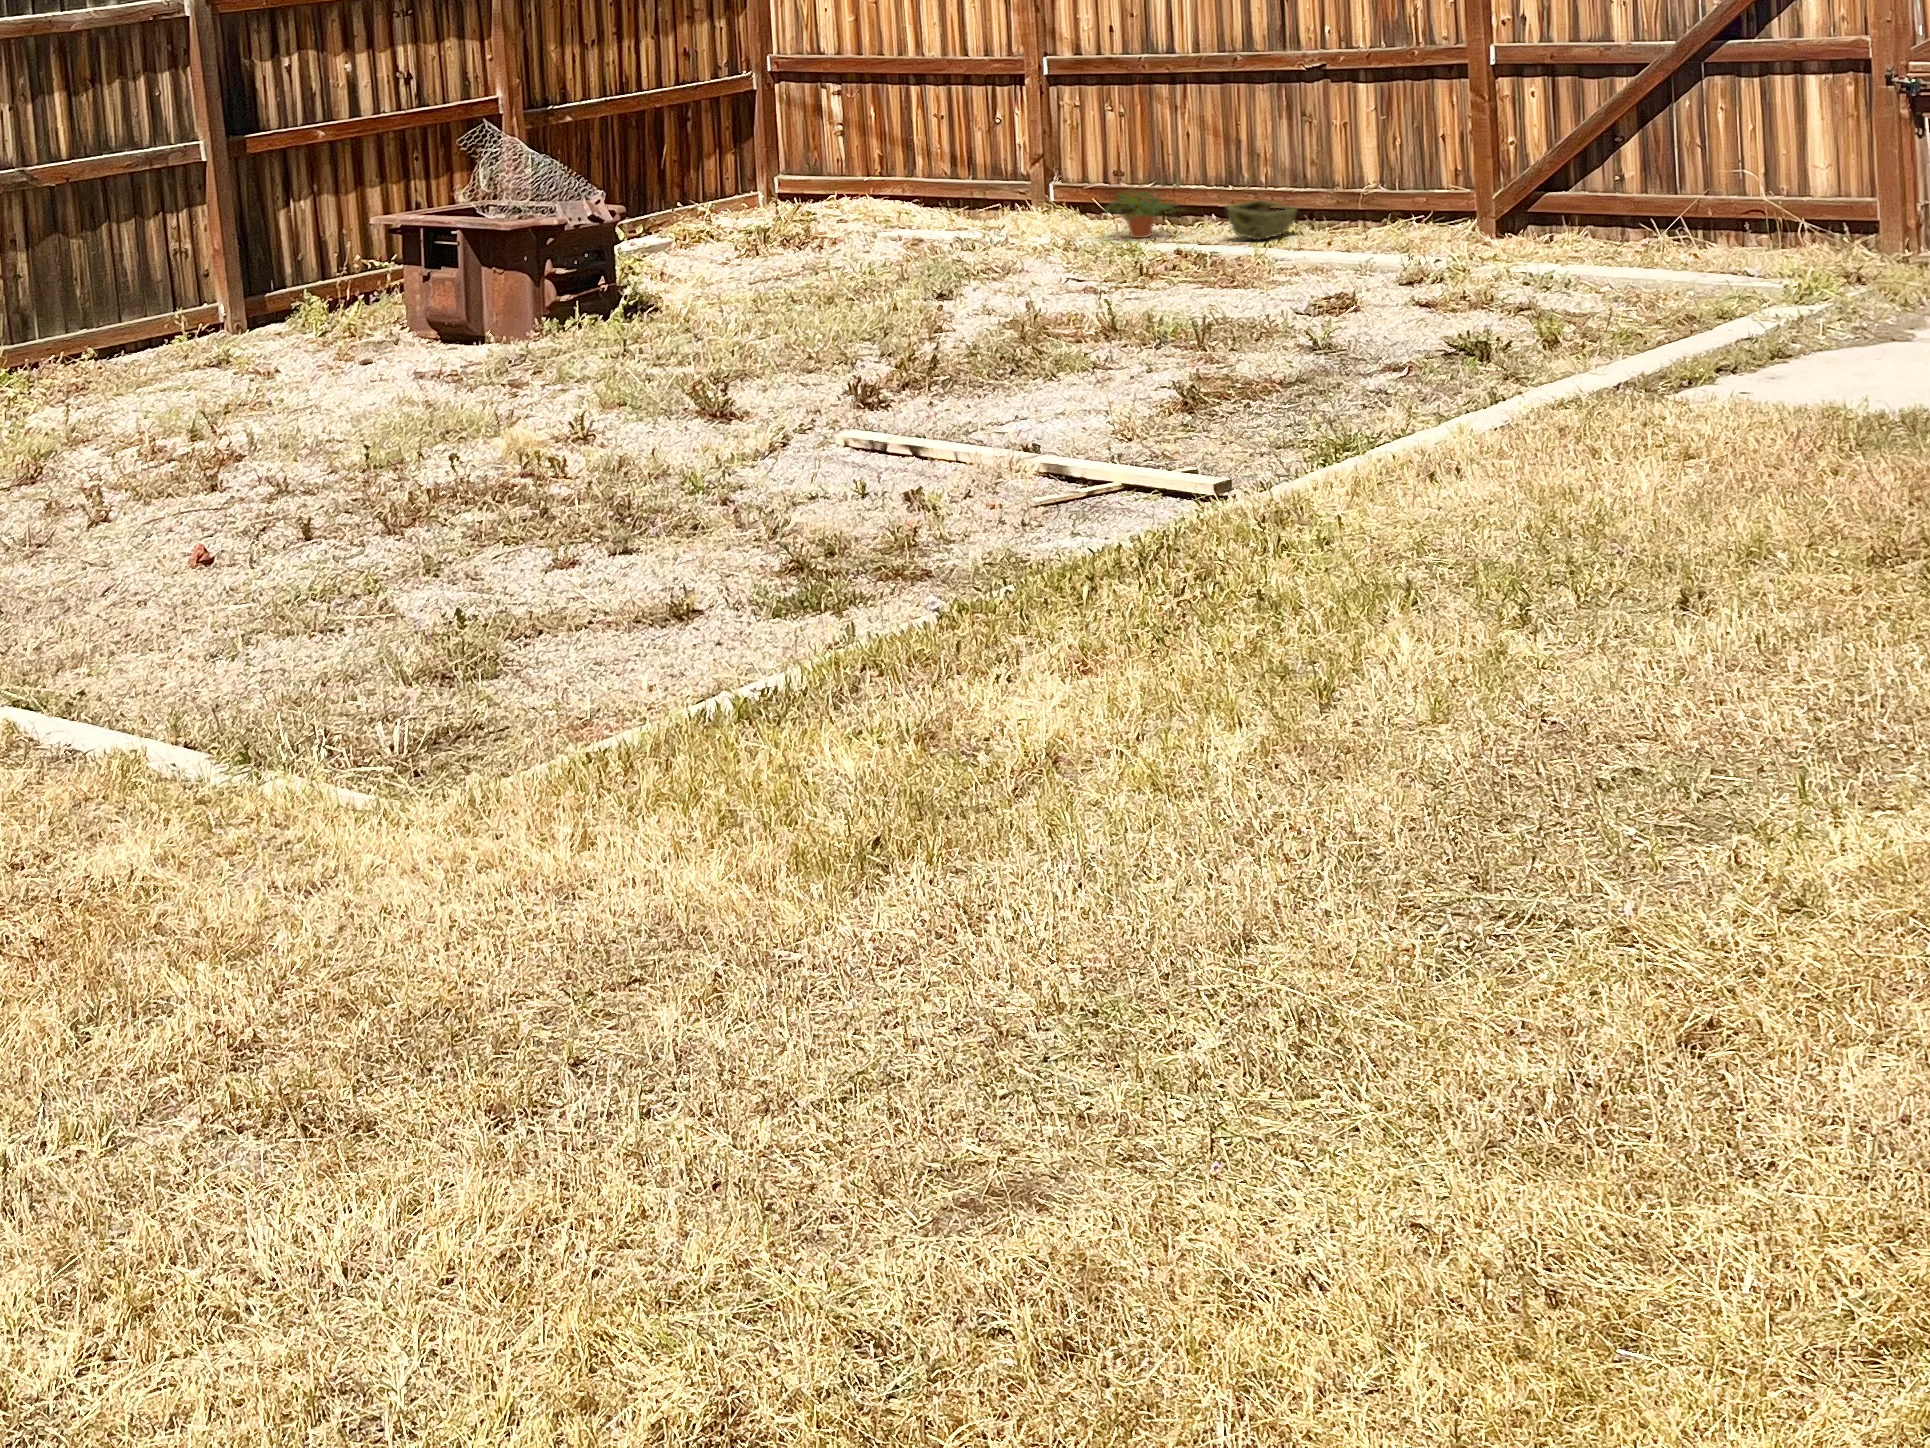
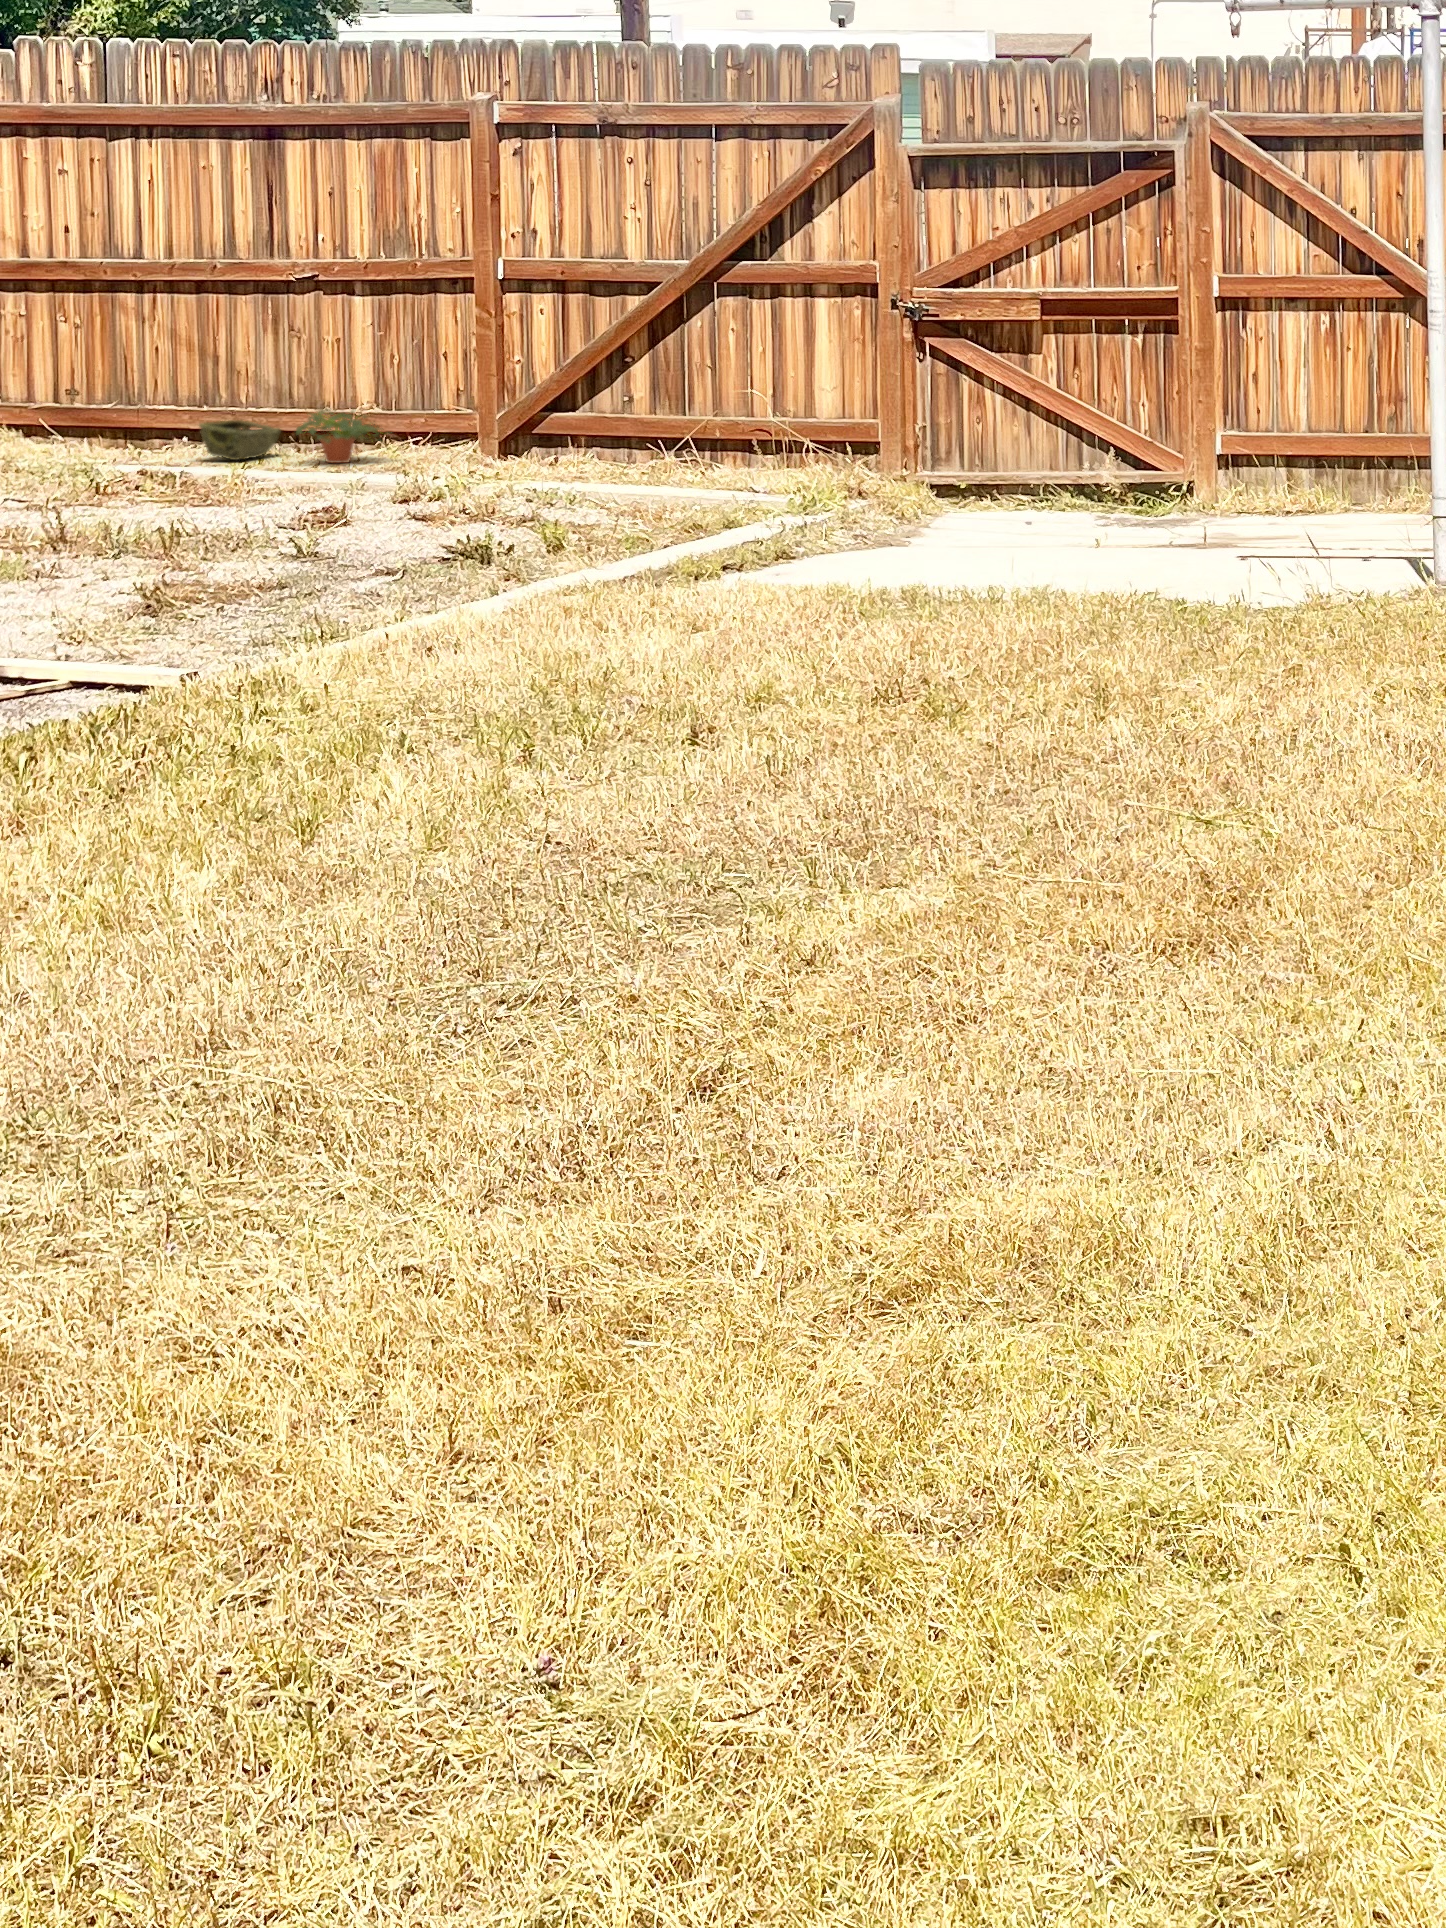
potted plant: present [1105,190,1176,238] -> present [296,410,390,463]

